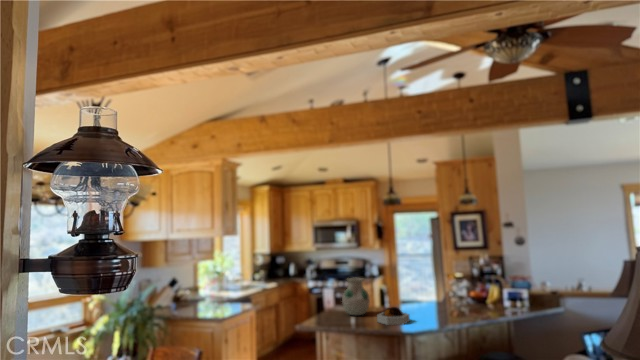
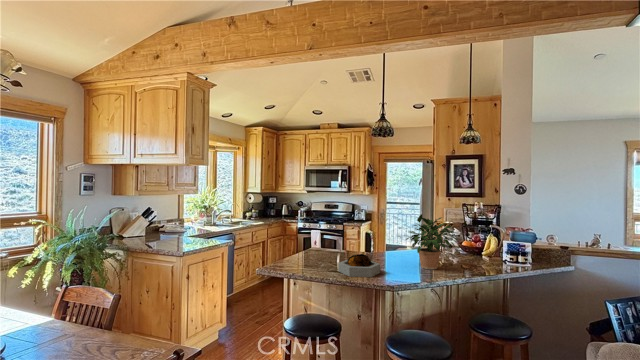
potted plant: none [425,272,468,317] -> present [406,214,458,270]
vase: present [342,278,370,315] -> none [303,216,337,261]

